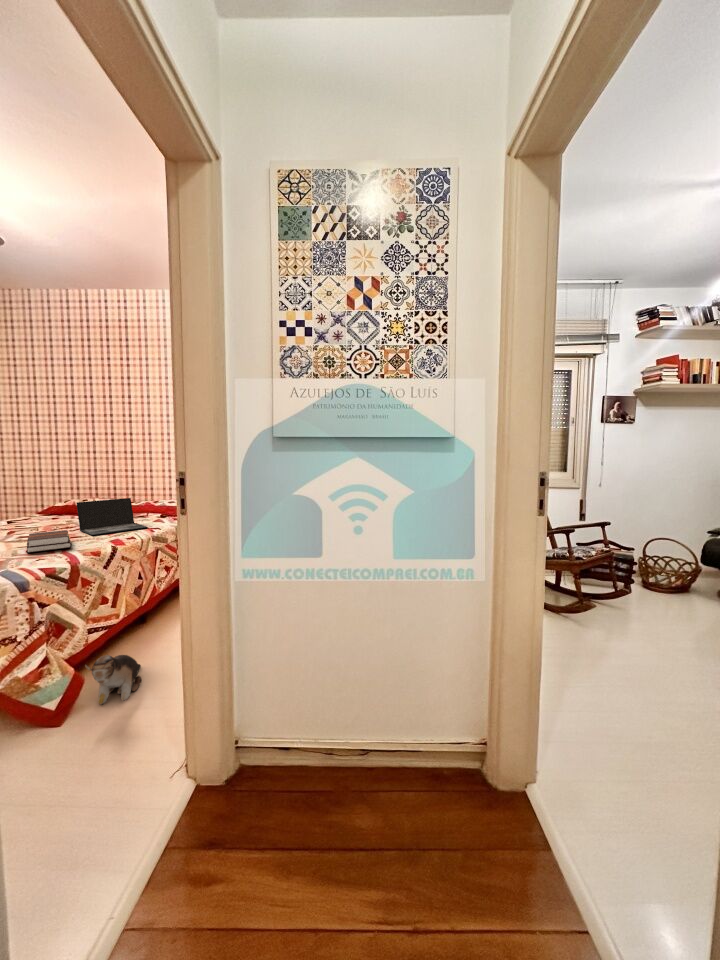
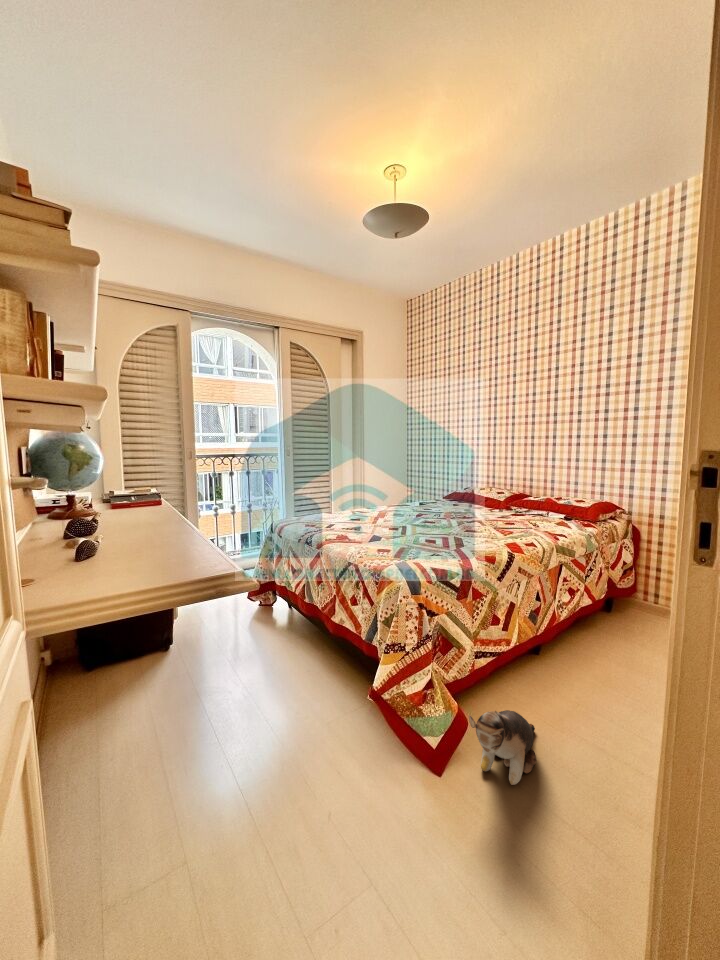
laptop: present [77,498,148,535] -> none [475,492,550,532]
hardback book: present [27,530,71,553] -> none [426,521,466,545]

